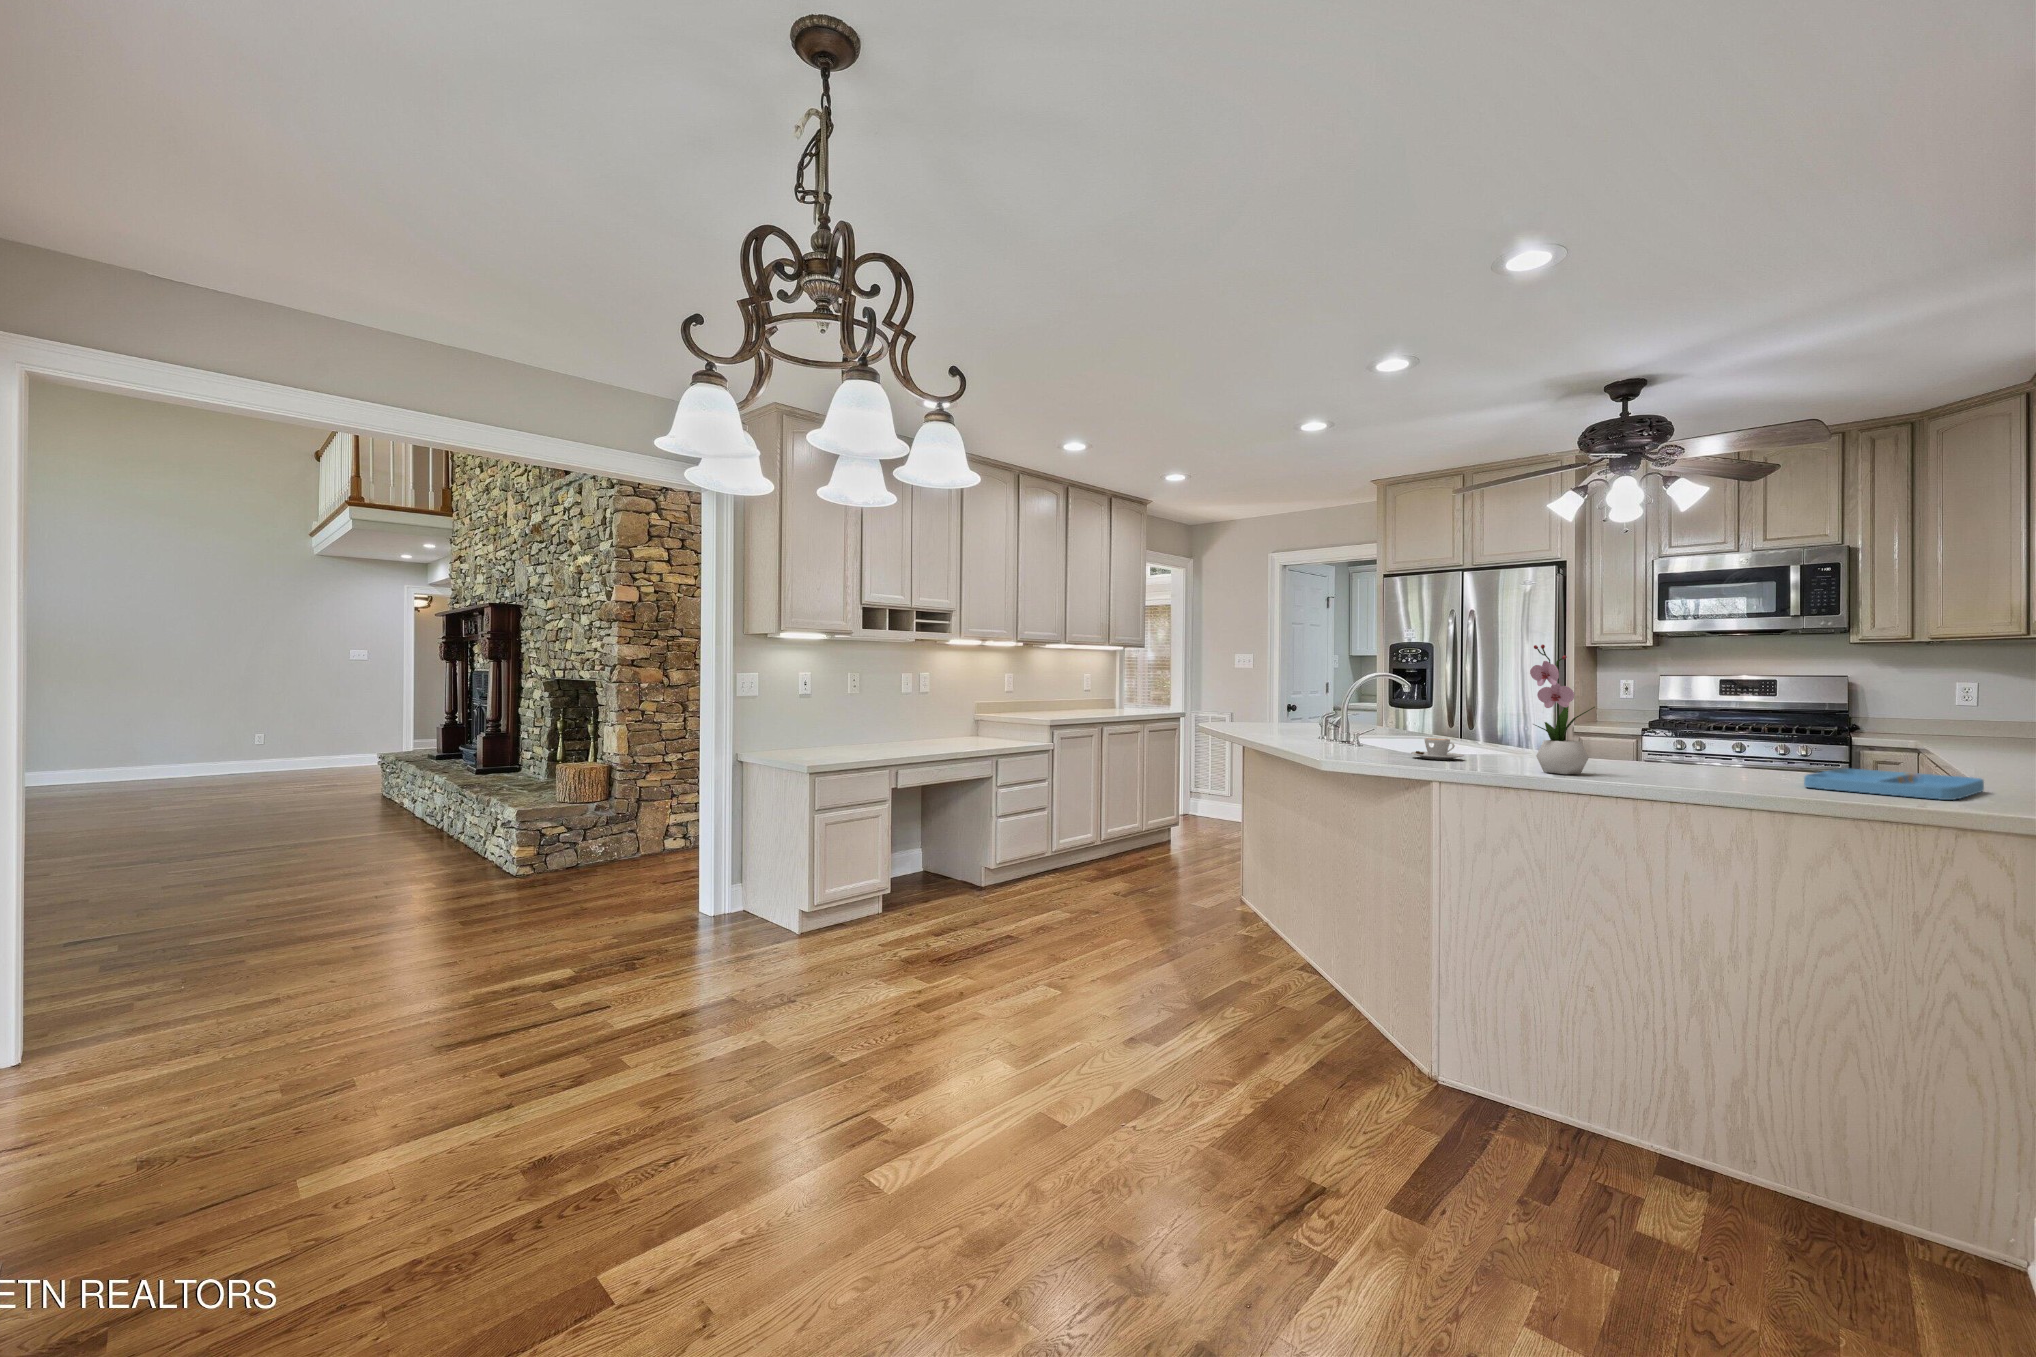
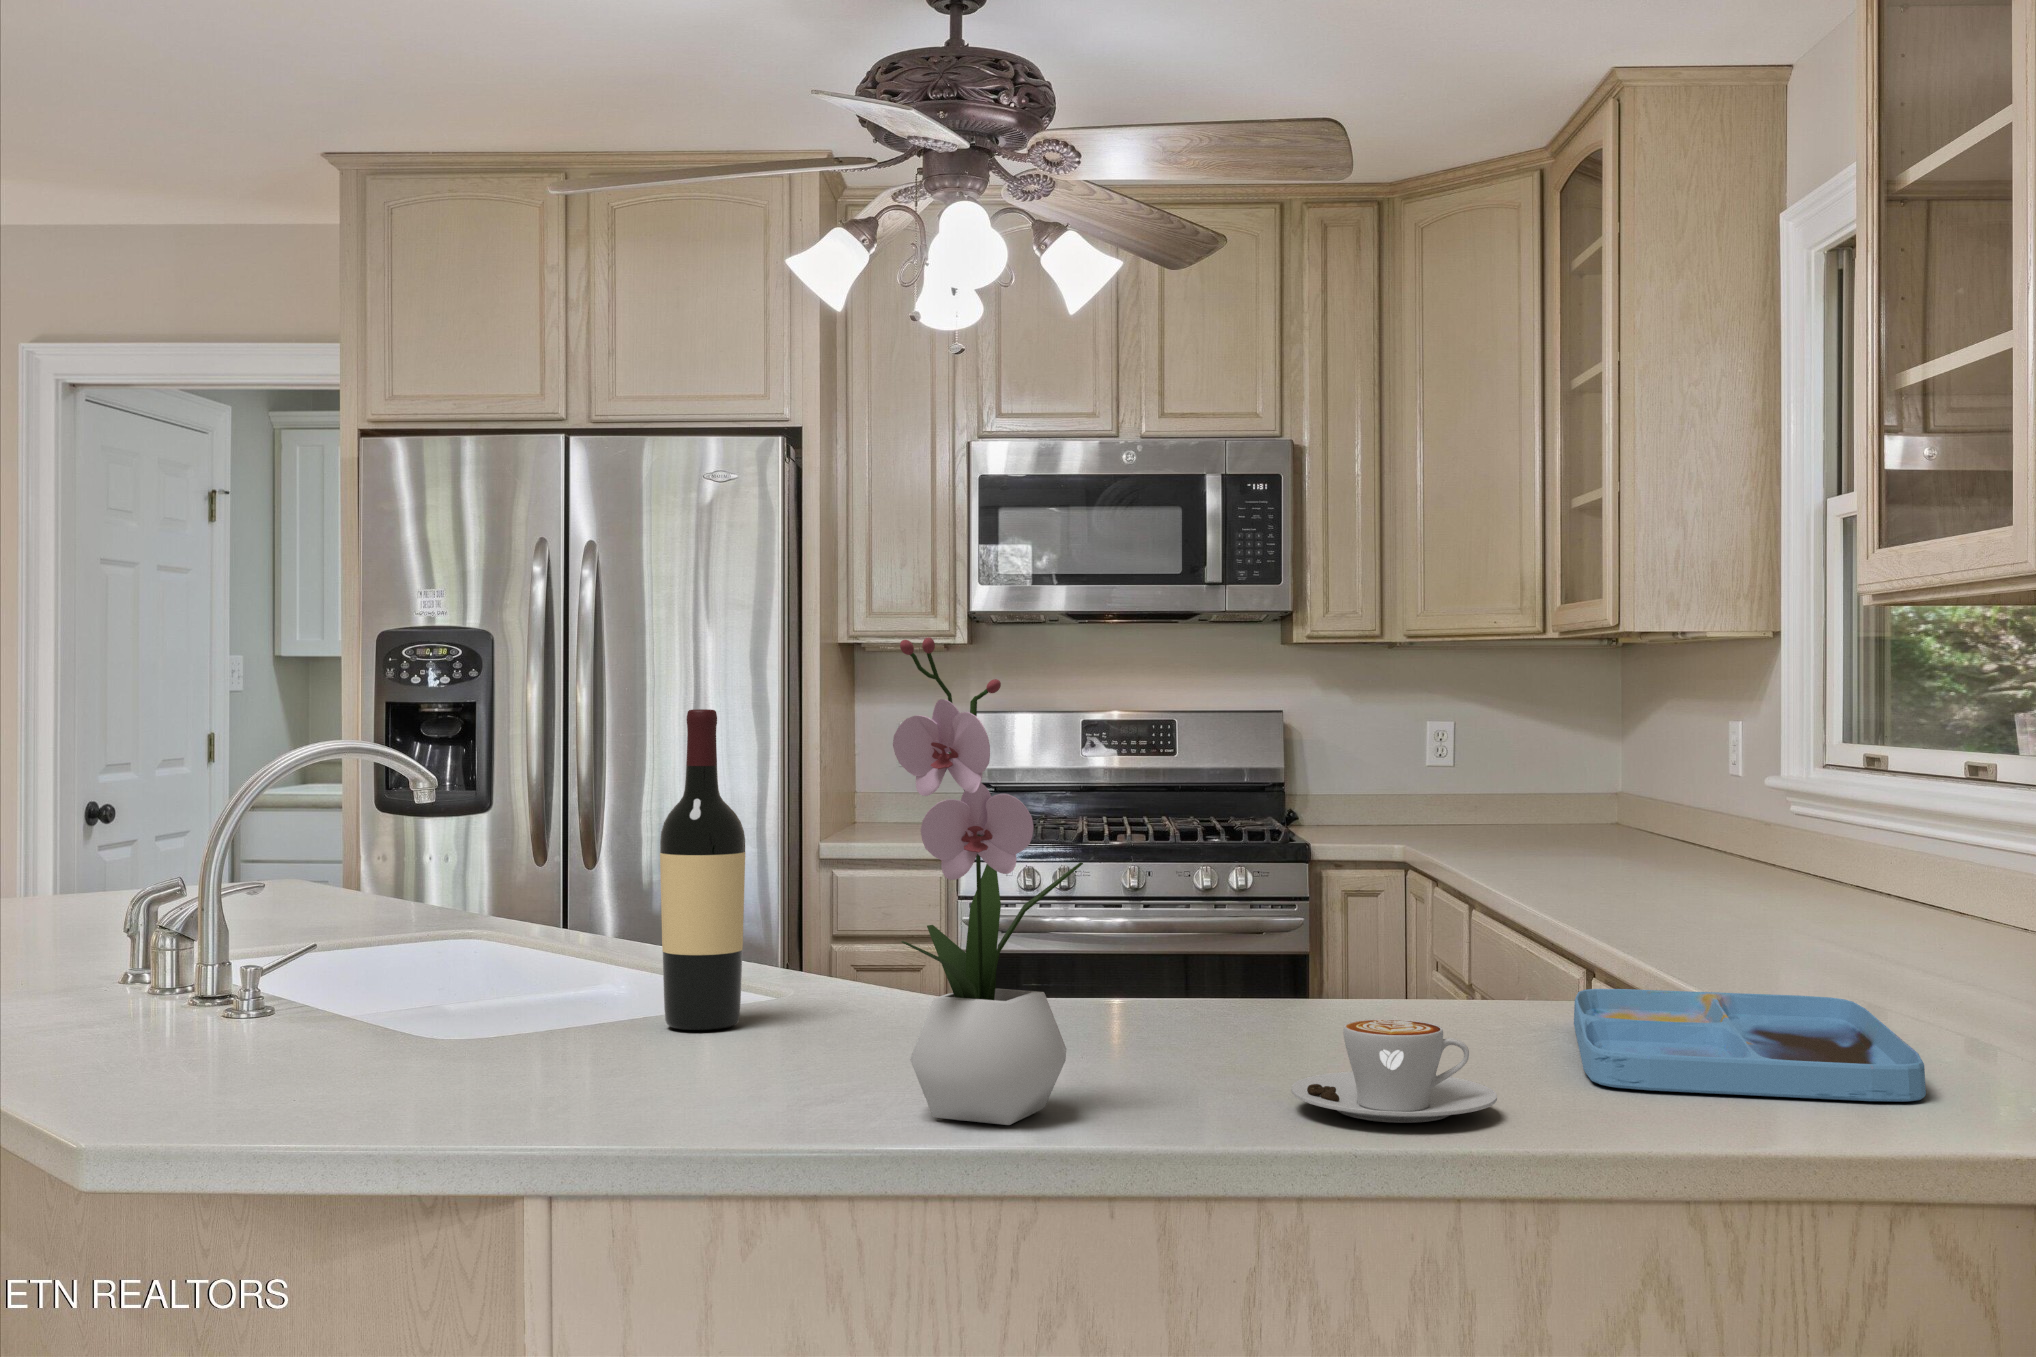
wine bottle: none [1474,666,1501,758] -> present [660,709,745,1030]
coffee cup: present [1411,738,1464,760] -> present [1291,1019,1497,1123]

